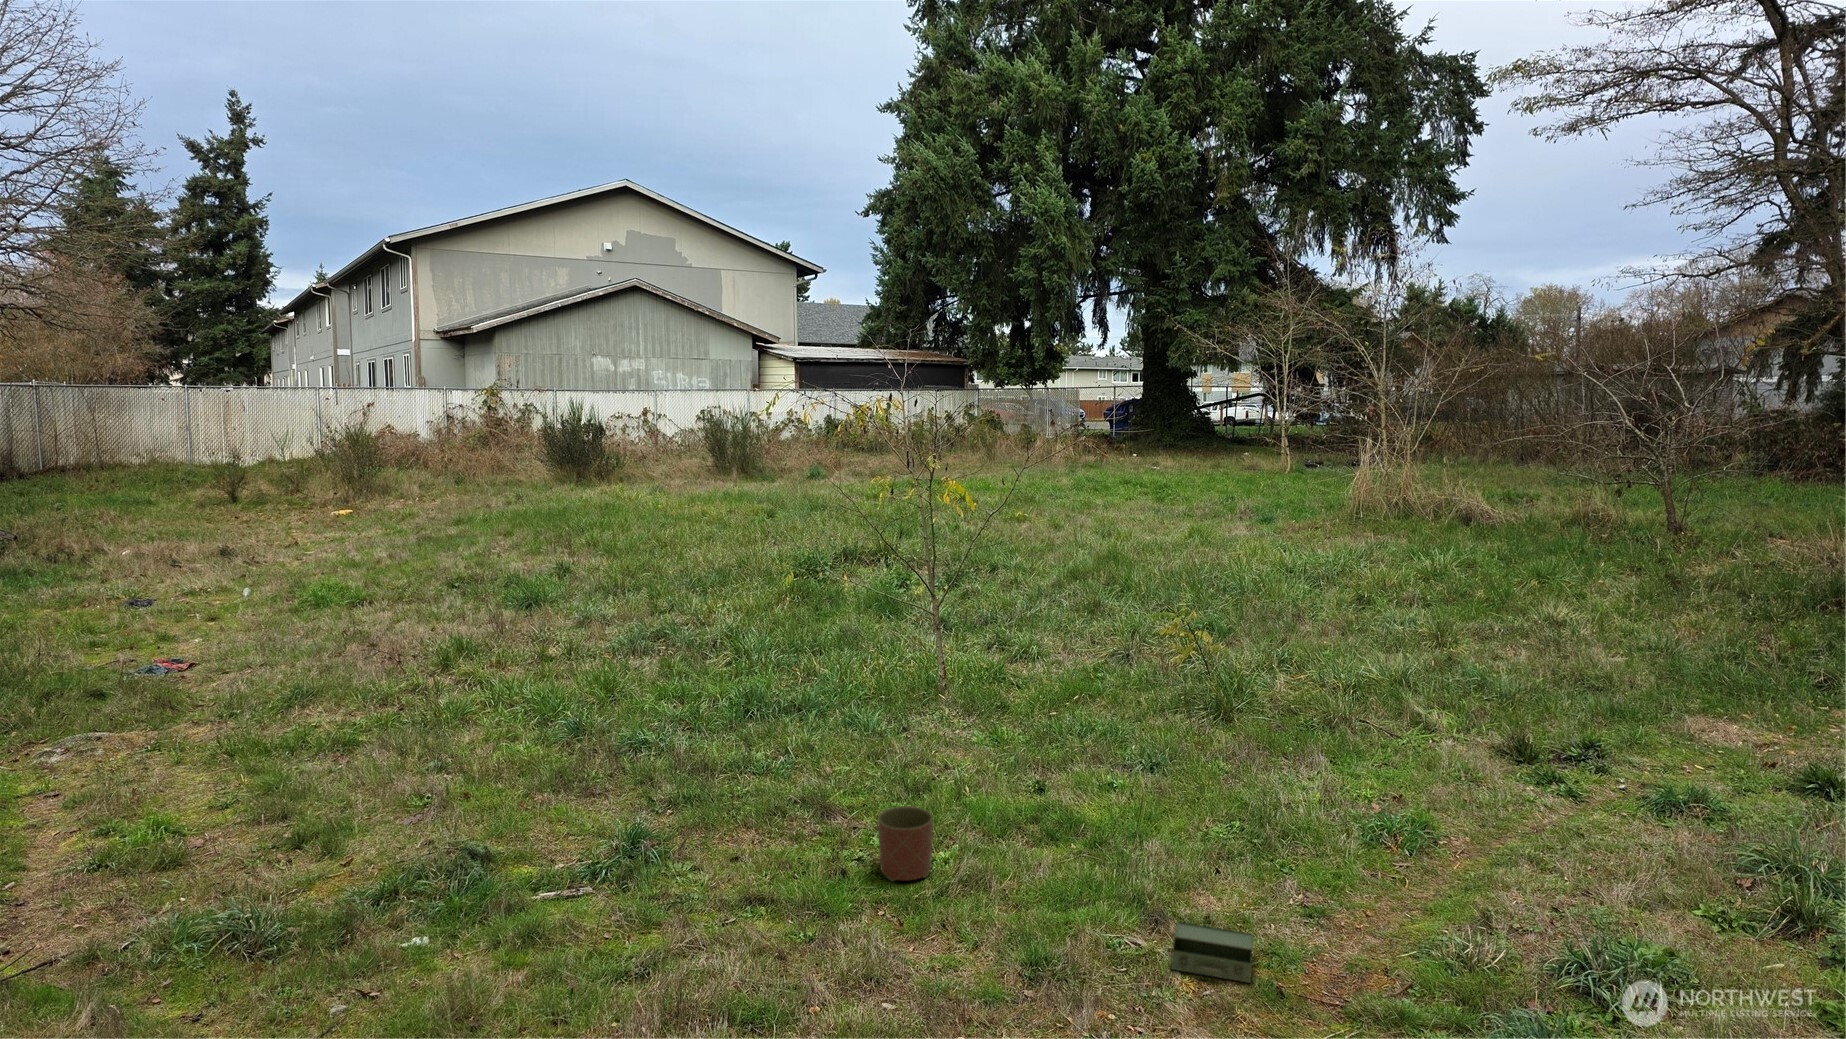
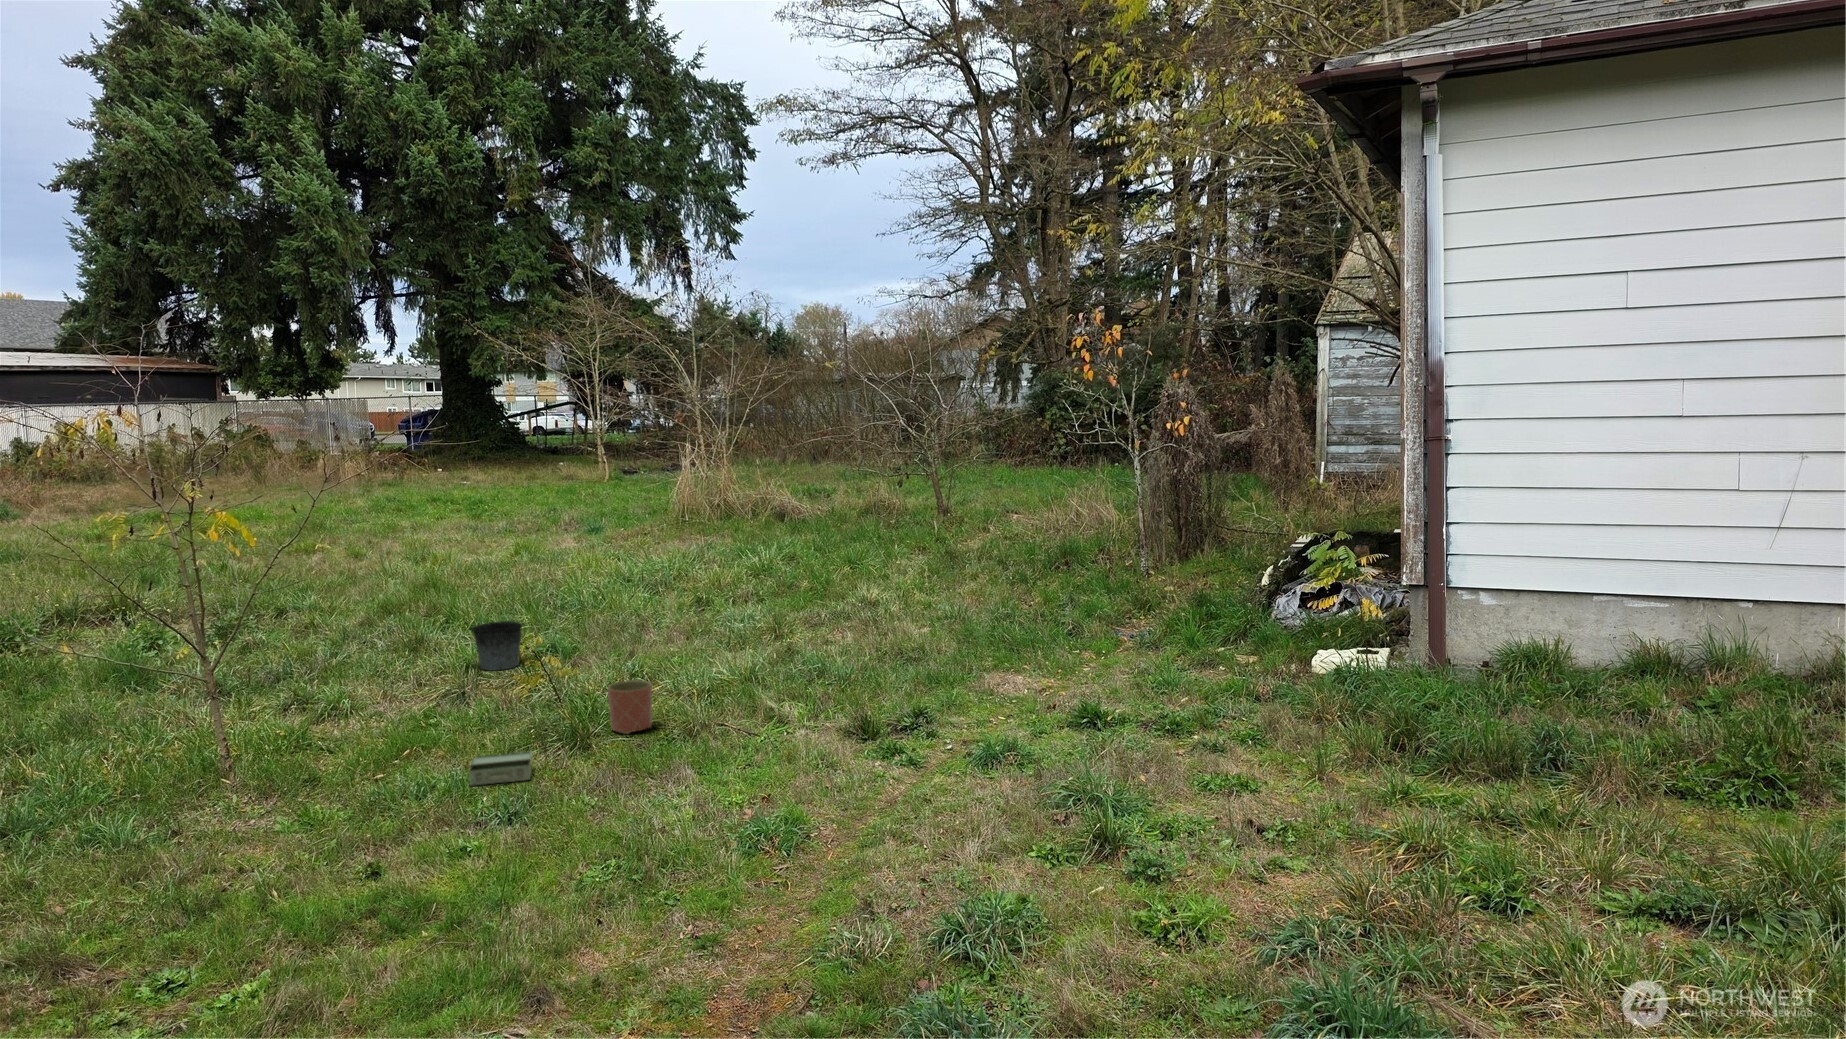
bucket: none [1169,685,1235,746] -> present [469,621,525,671]
planter: present [877,806,933,882] -> present [608,680,652,734]

